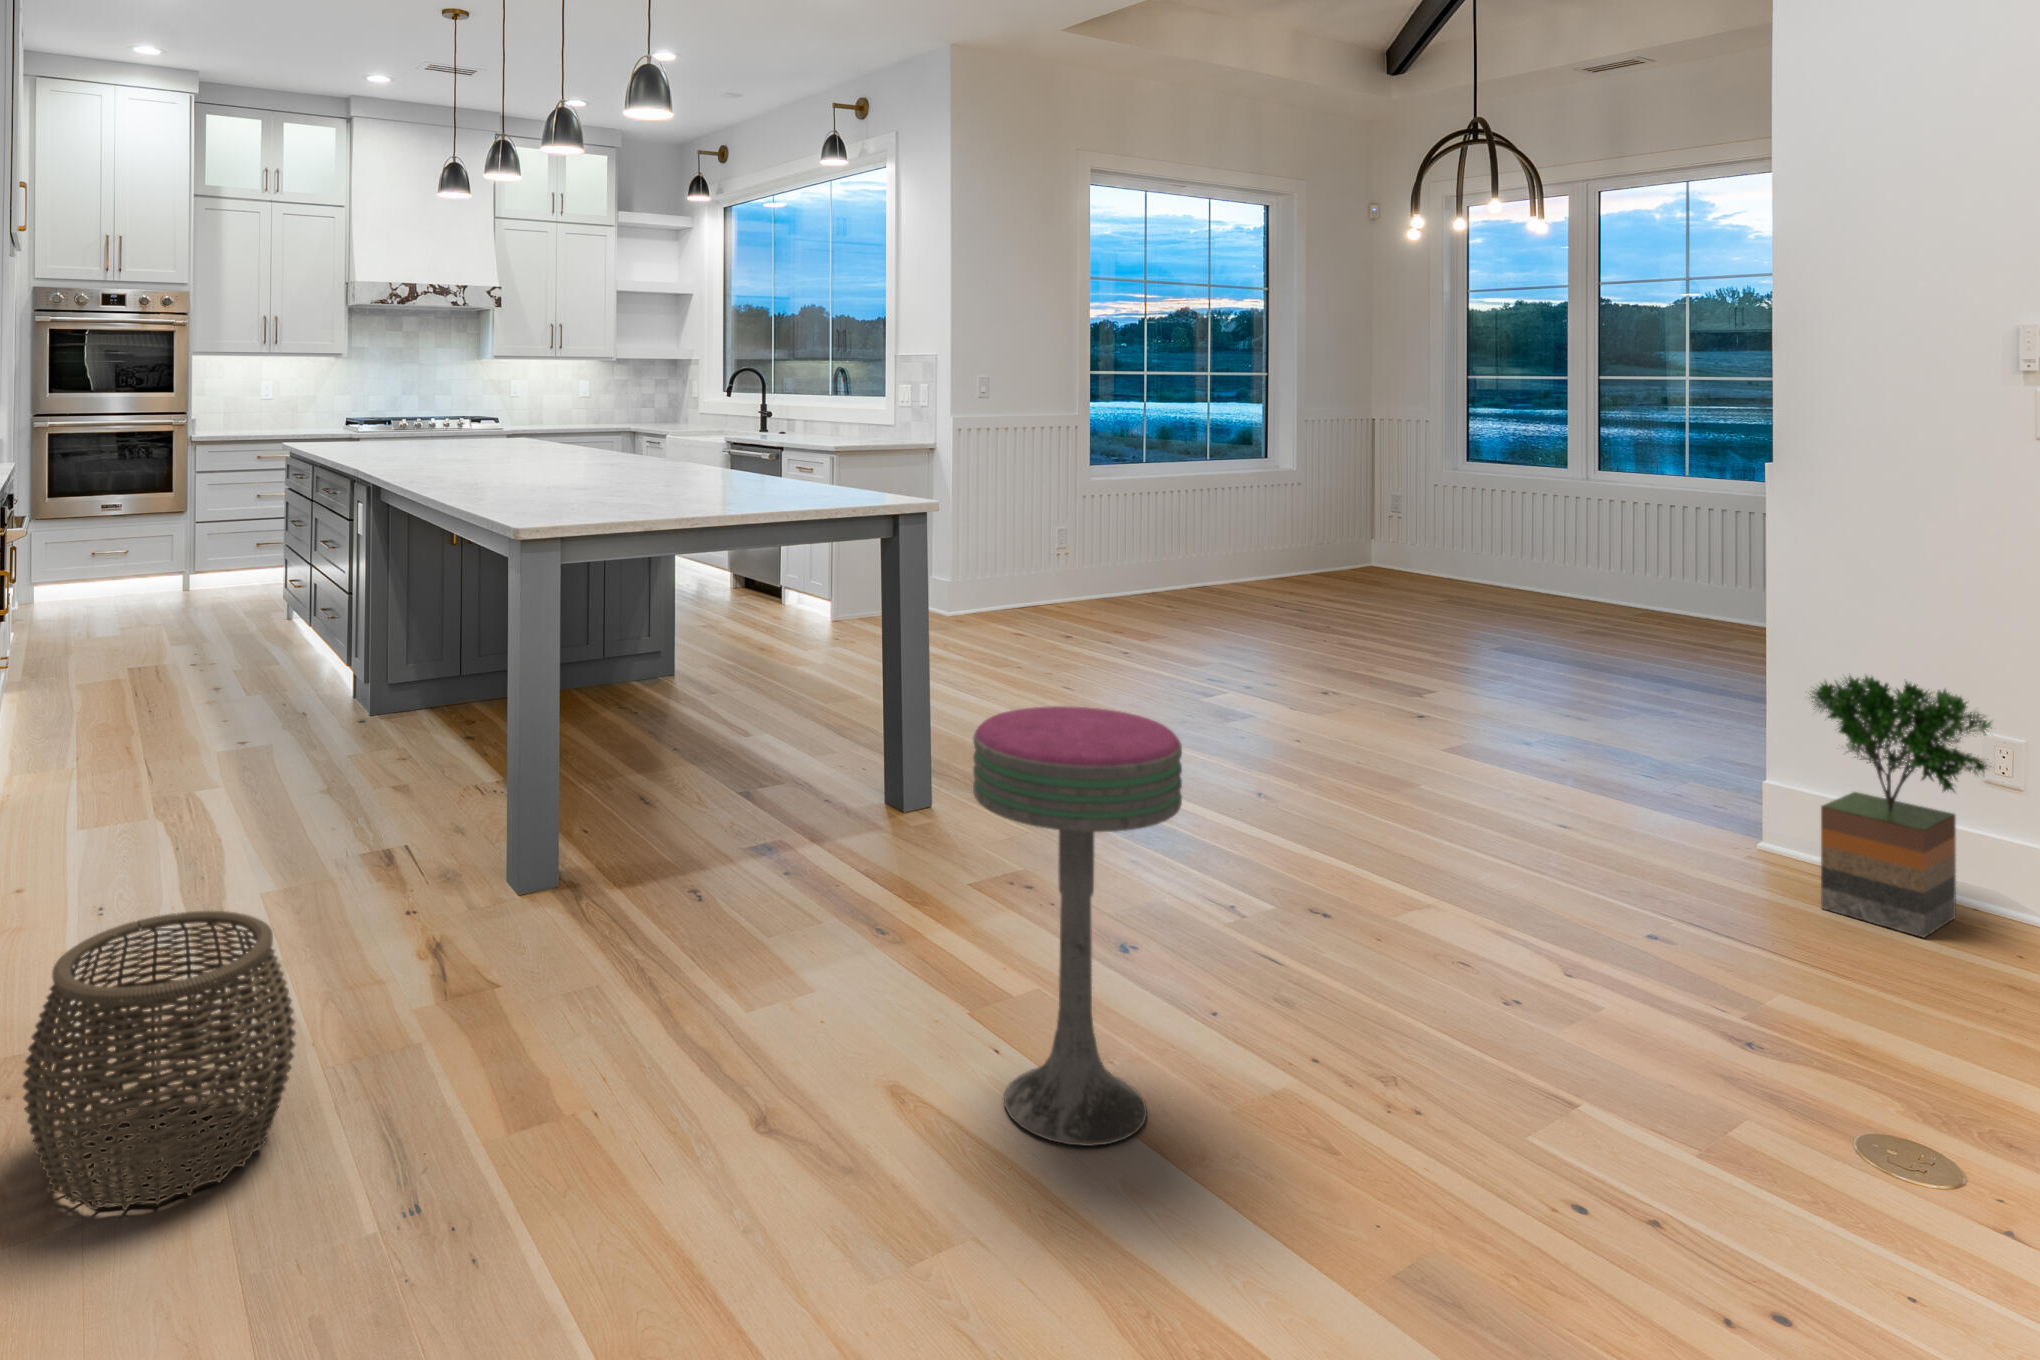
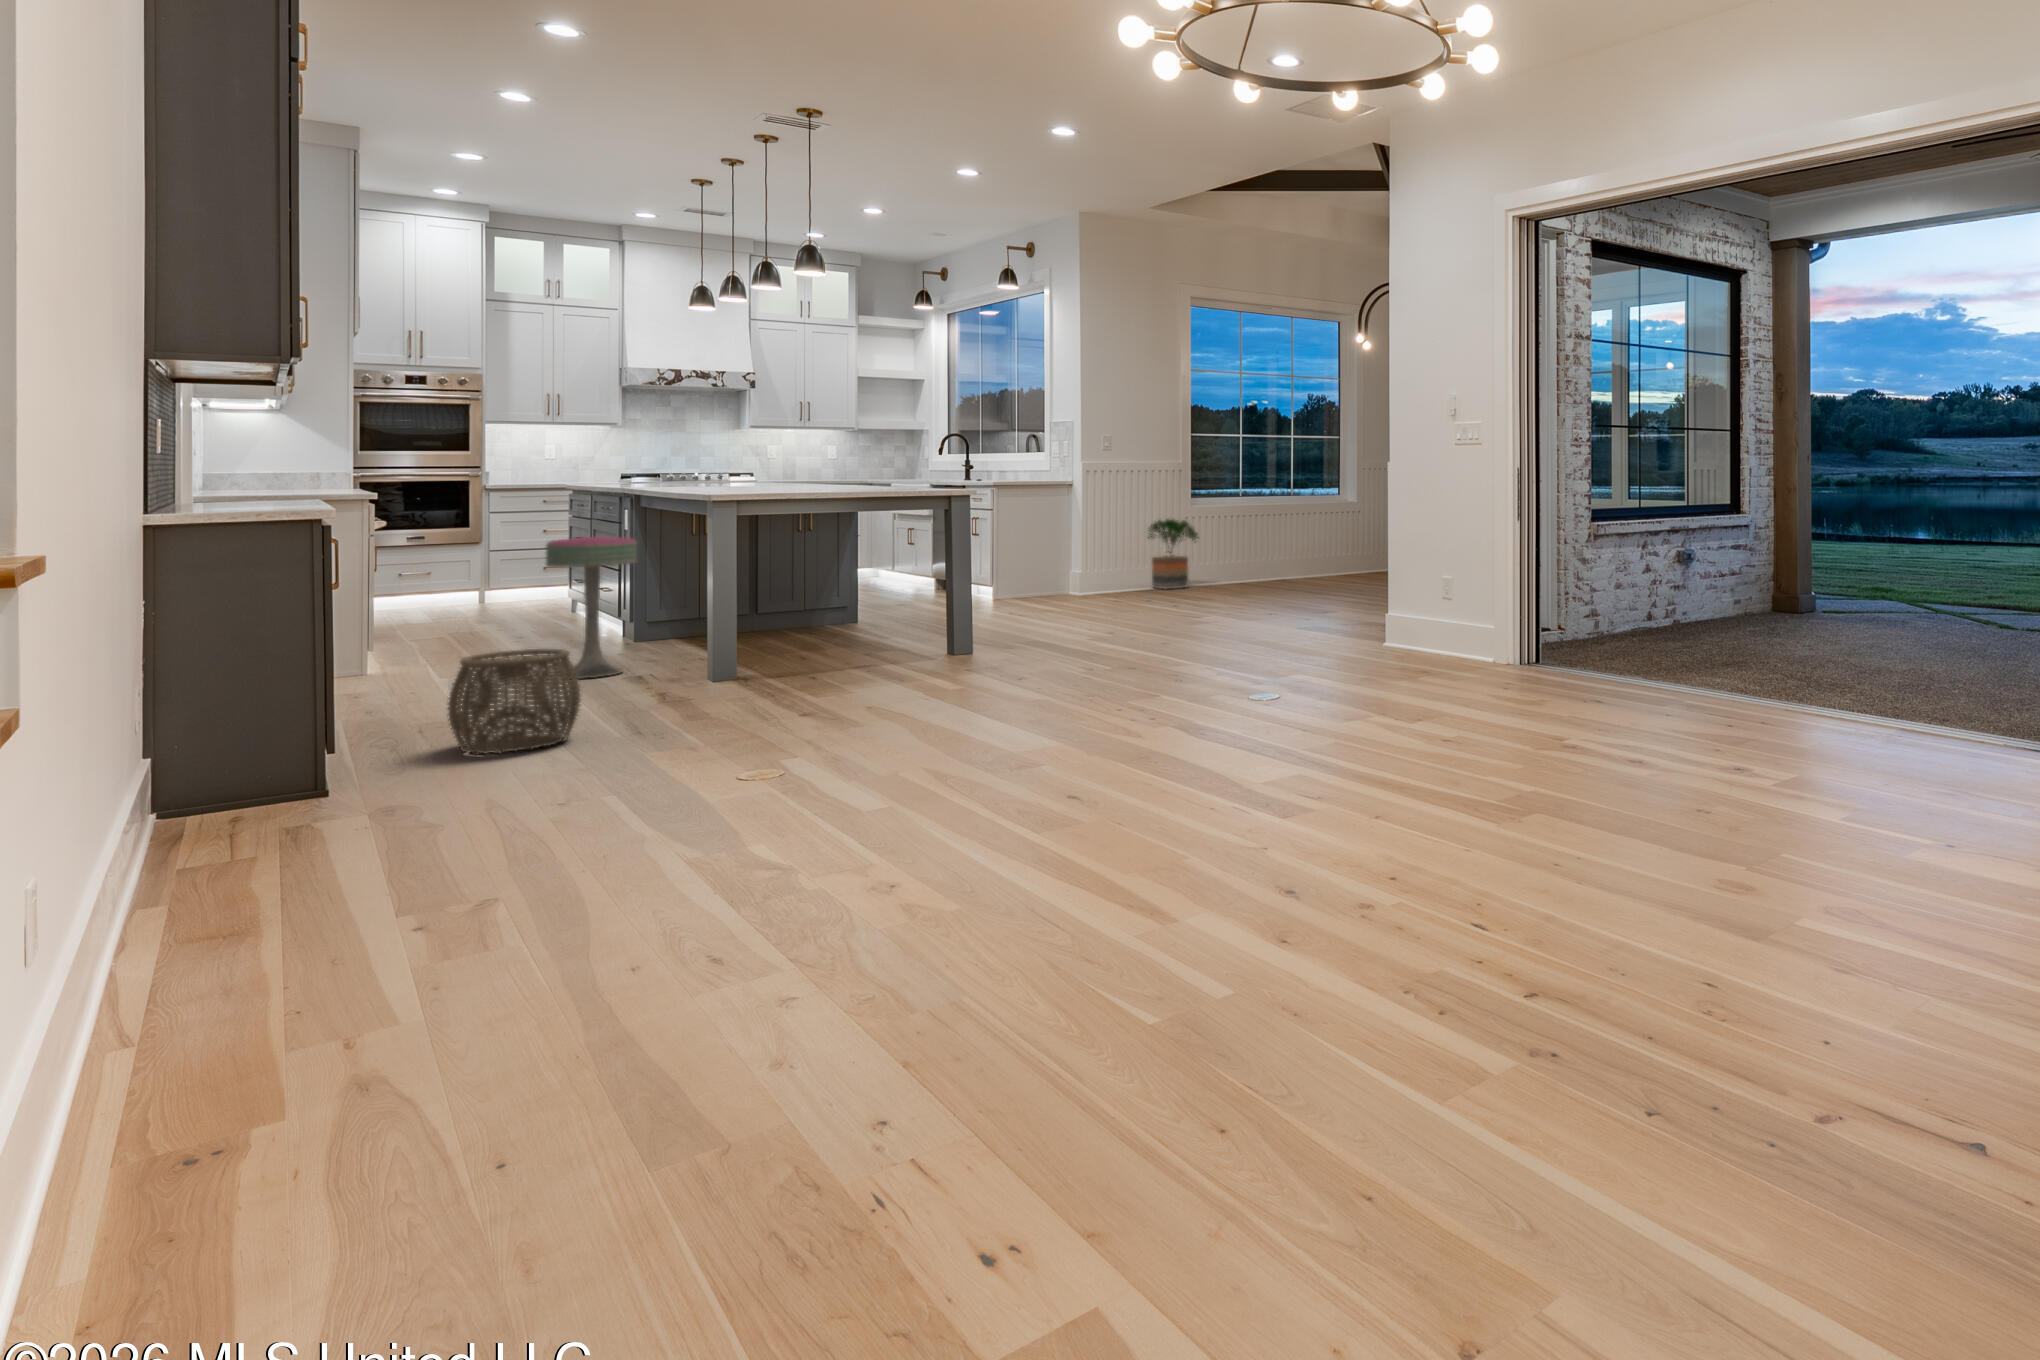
potted tree: present [1810,676,1991,937] -> present [1148,519,1198,589]
bar stool: present [973,706,1182,1146] -> present [546,537,637,679]

